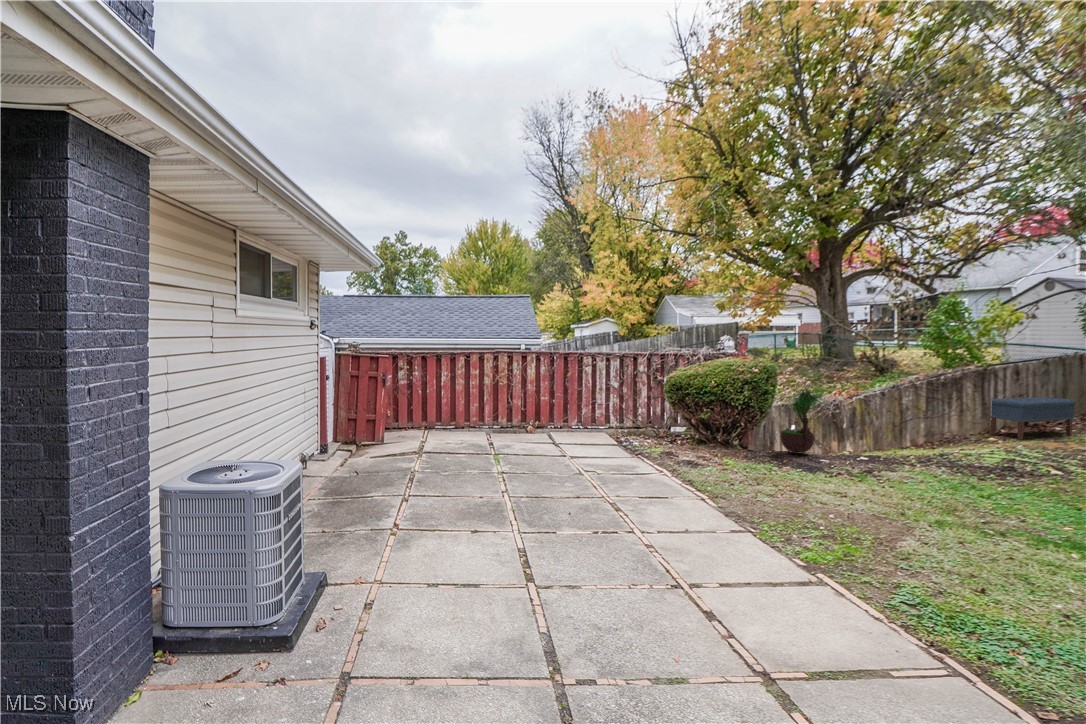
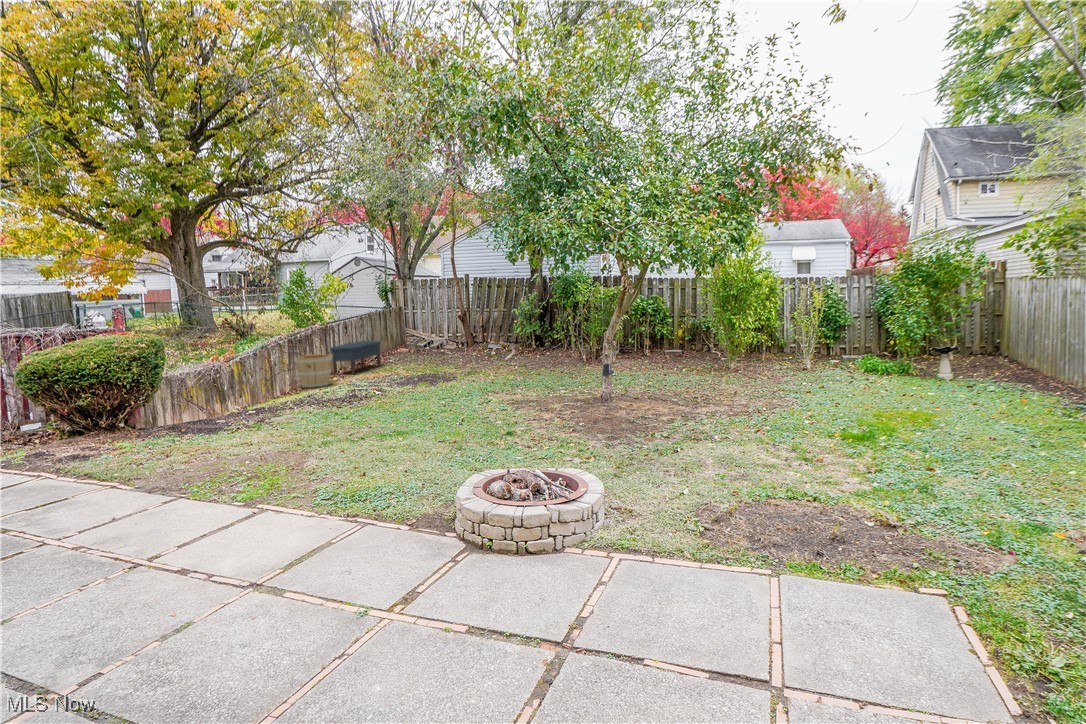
potted tree: present [781,387,822,454] -> none [168,353,211,422]
wooden bucket: none [933,404,989,447] -> present [294,354,333,388]

